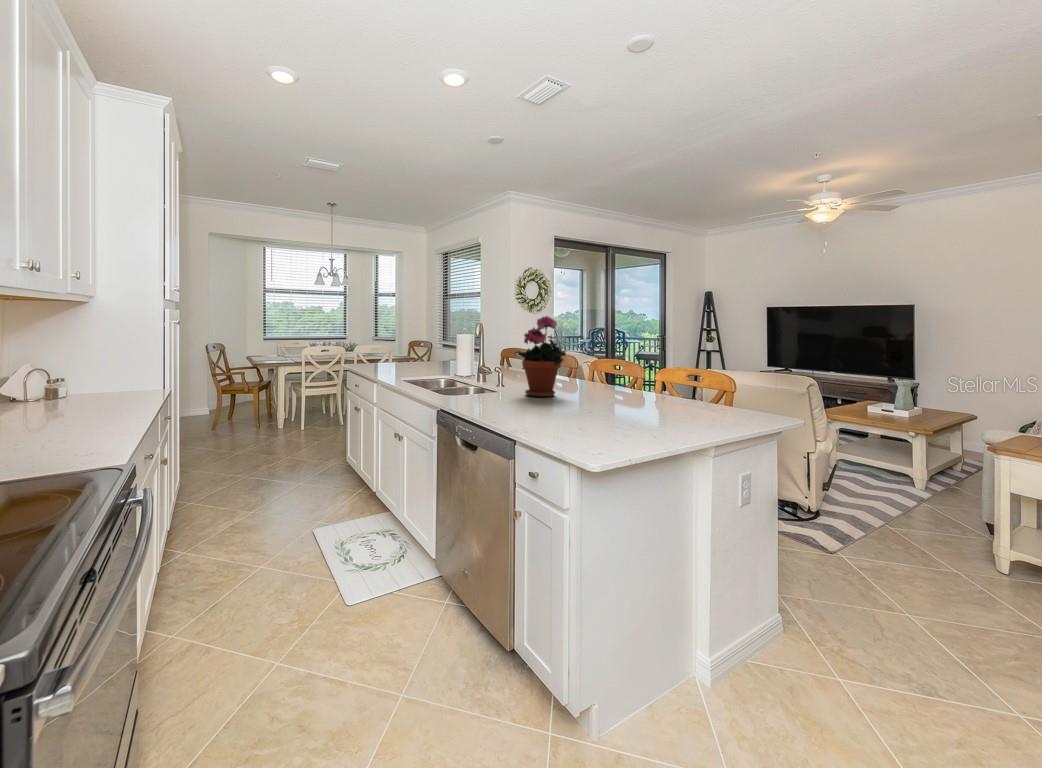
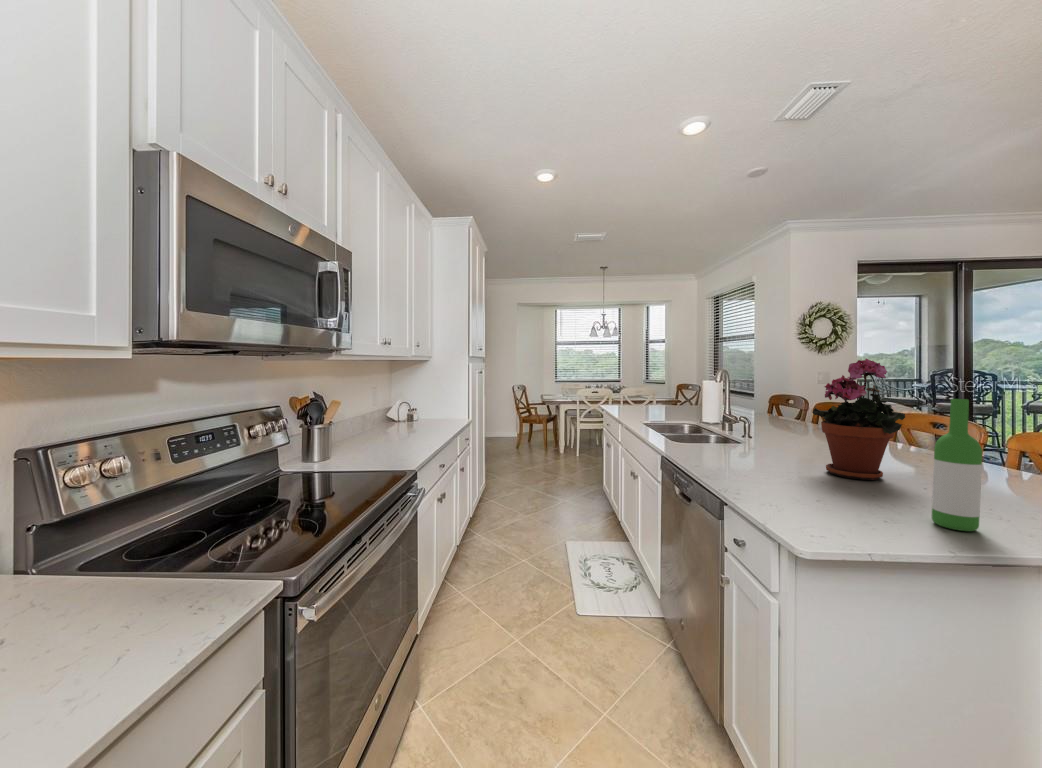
wine bottle: none [570,339,590,412] -> present [932,399,982,531]

